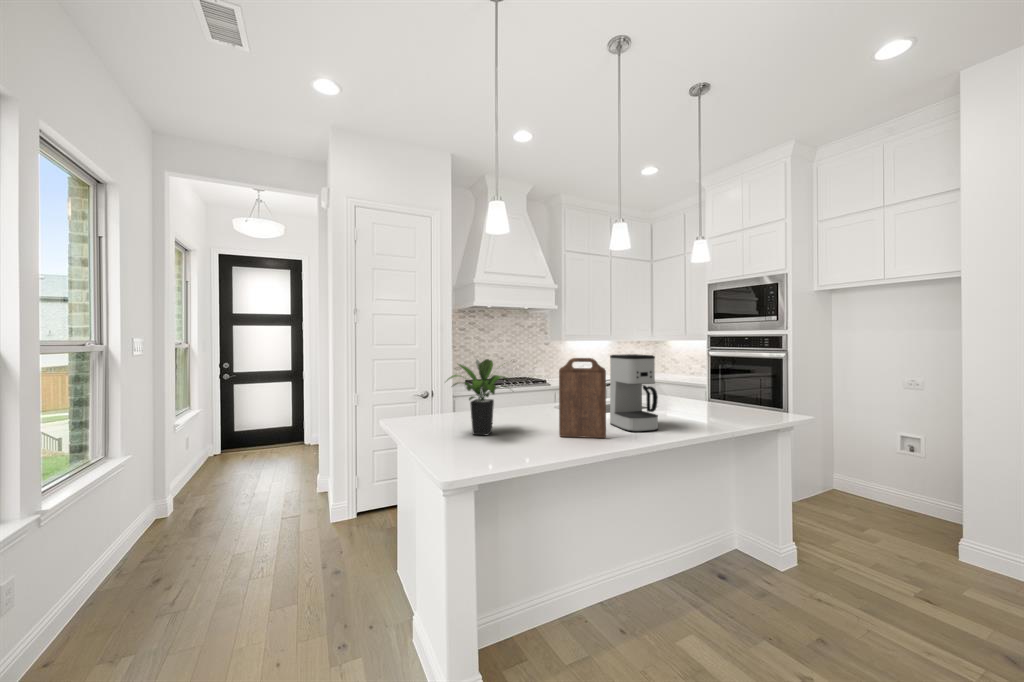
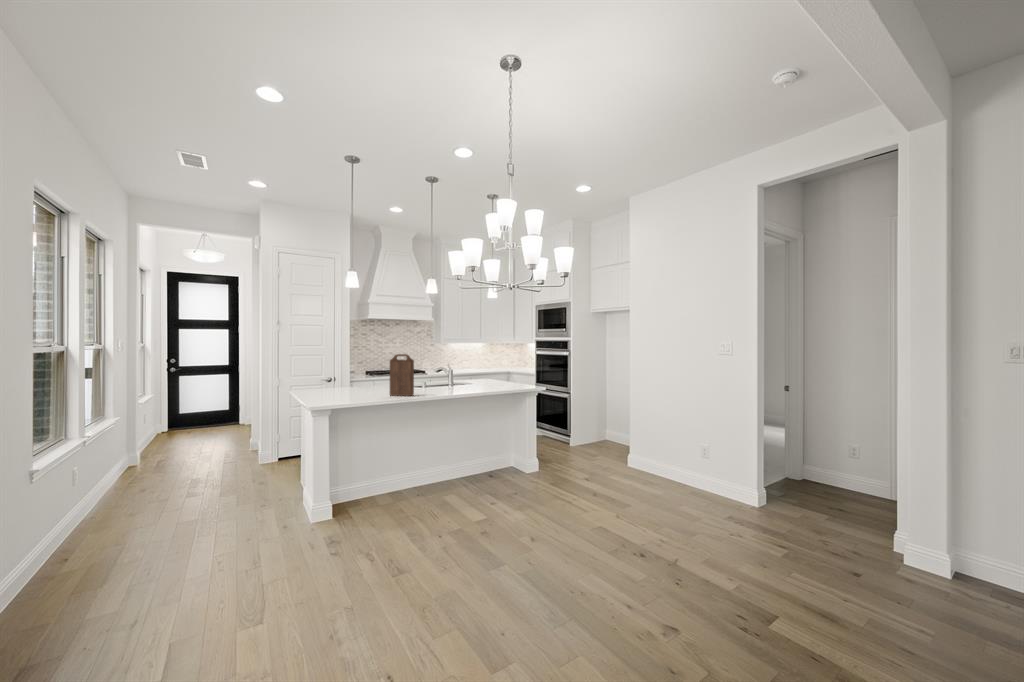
coffee maker: present [610,354,658,432] -> none [426,353,450,393]
potted plant: present [447,359,507,435] -> none [326,354,368,396]

